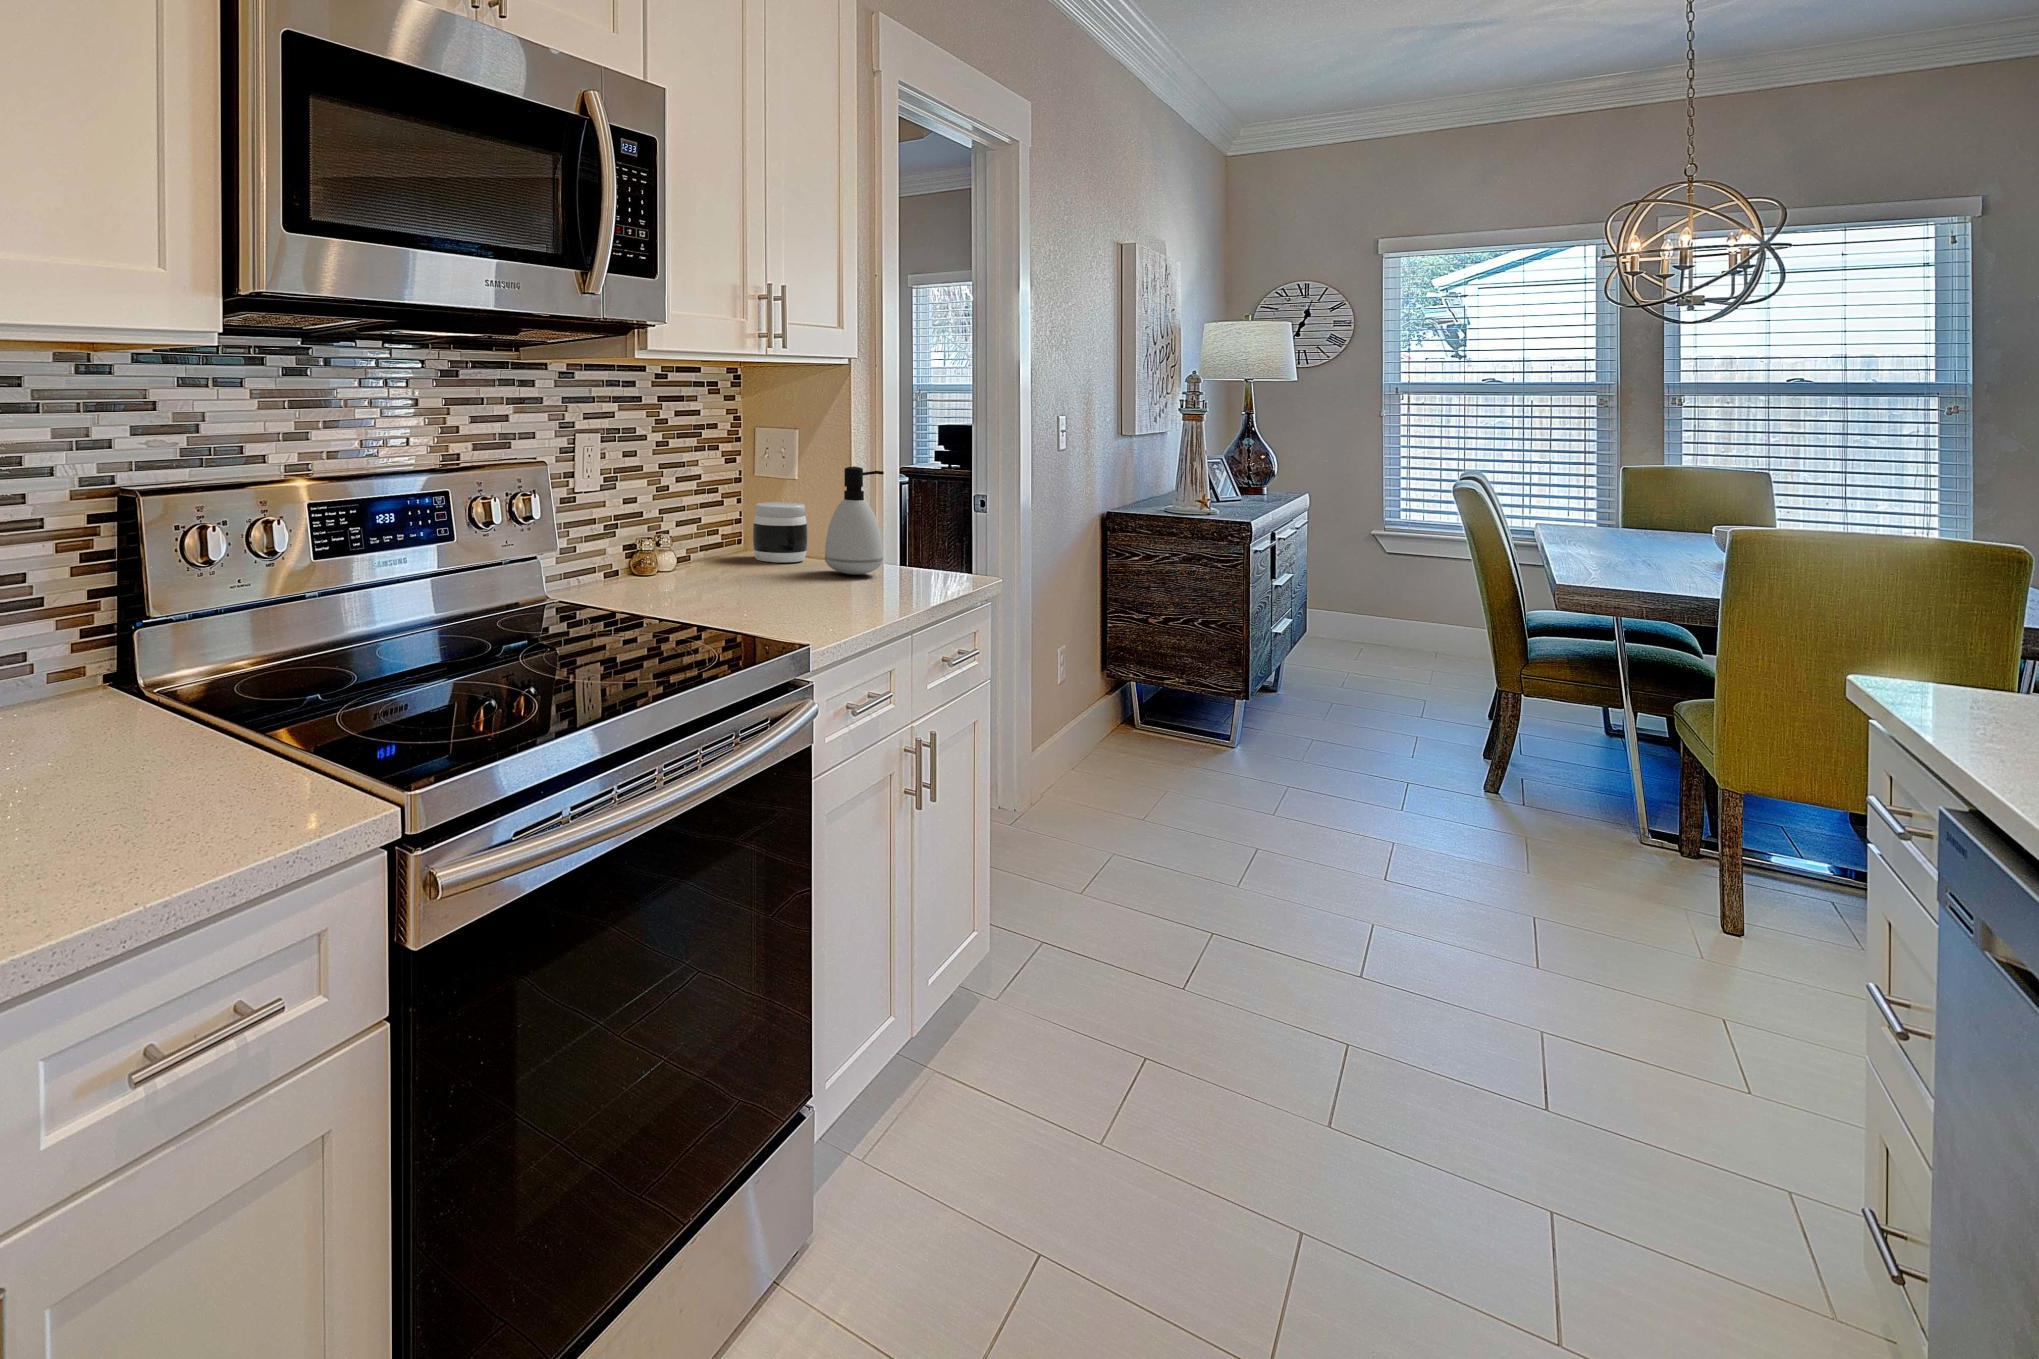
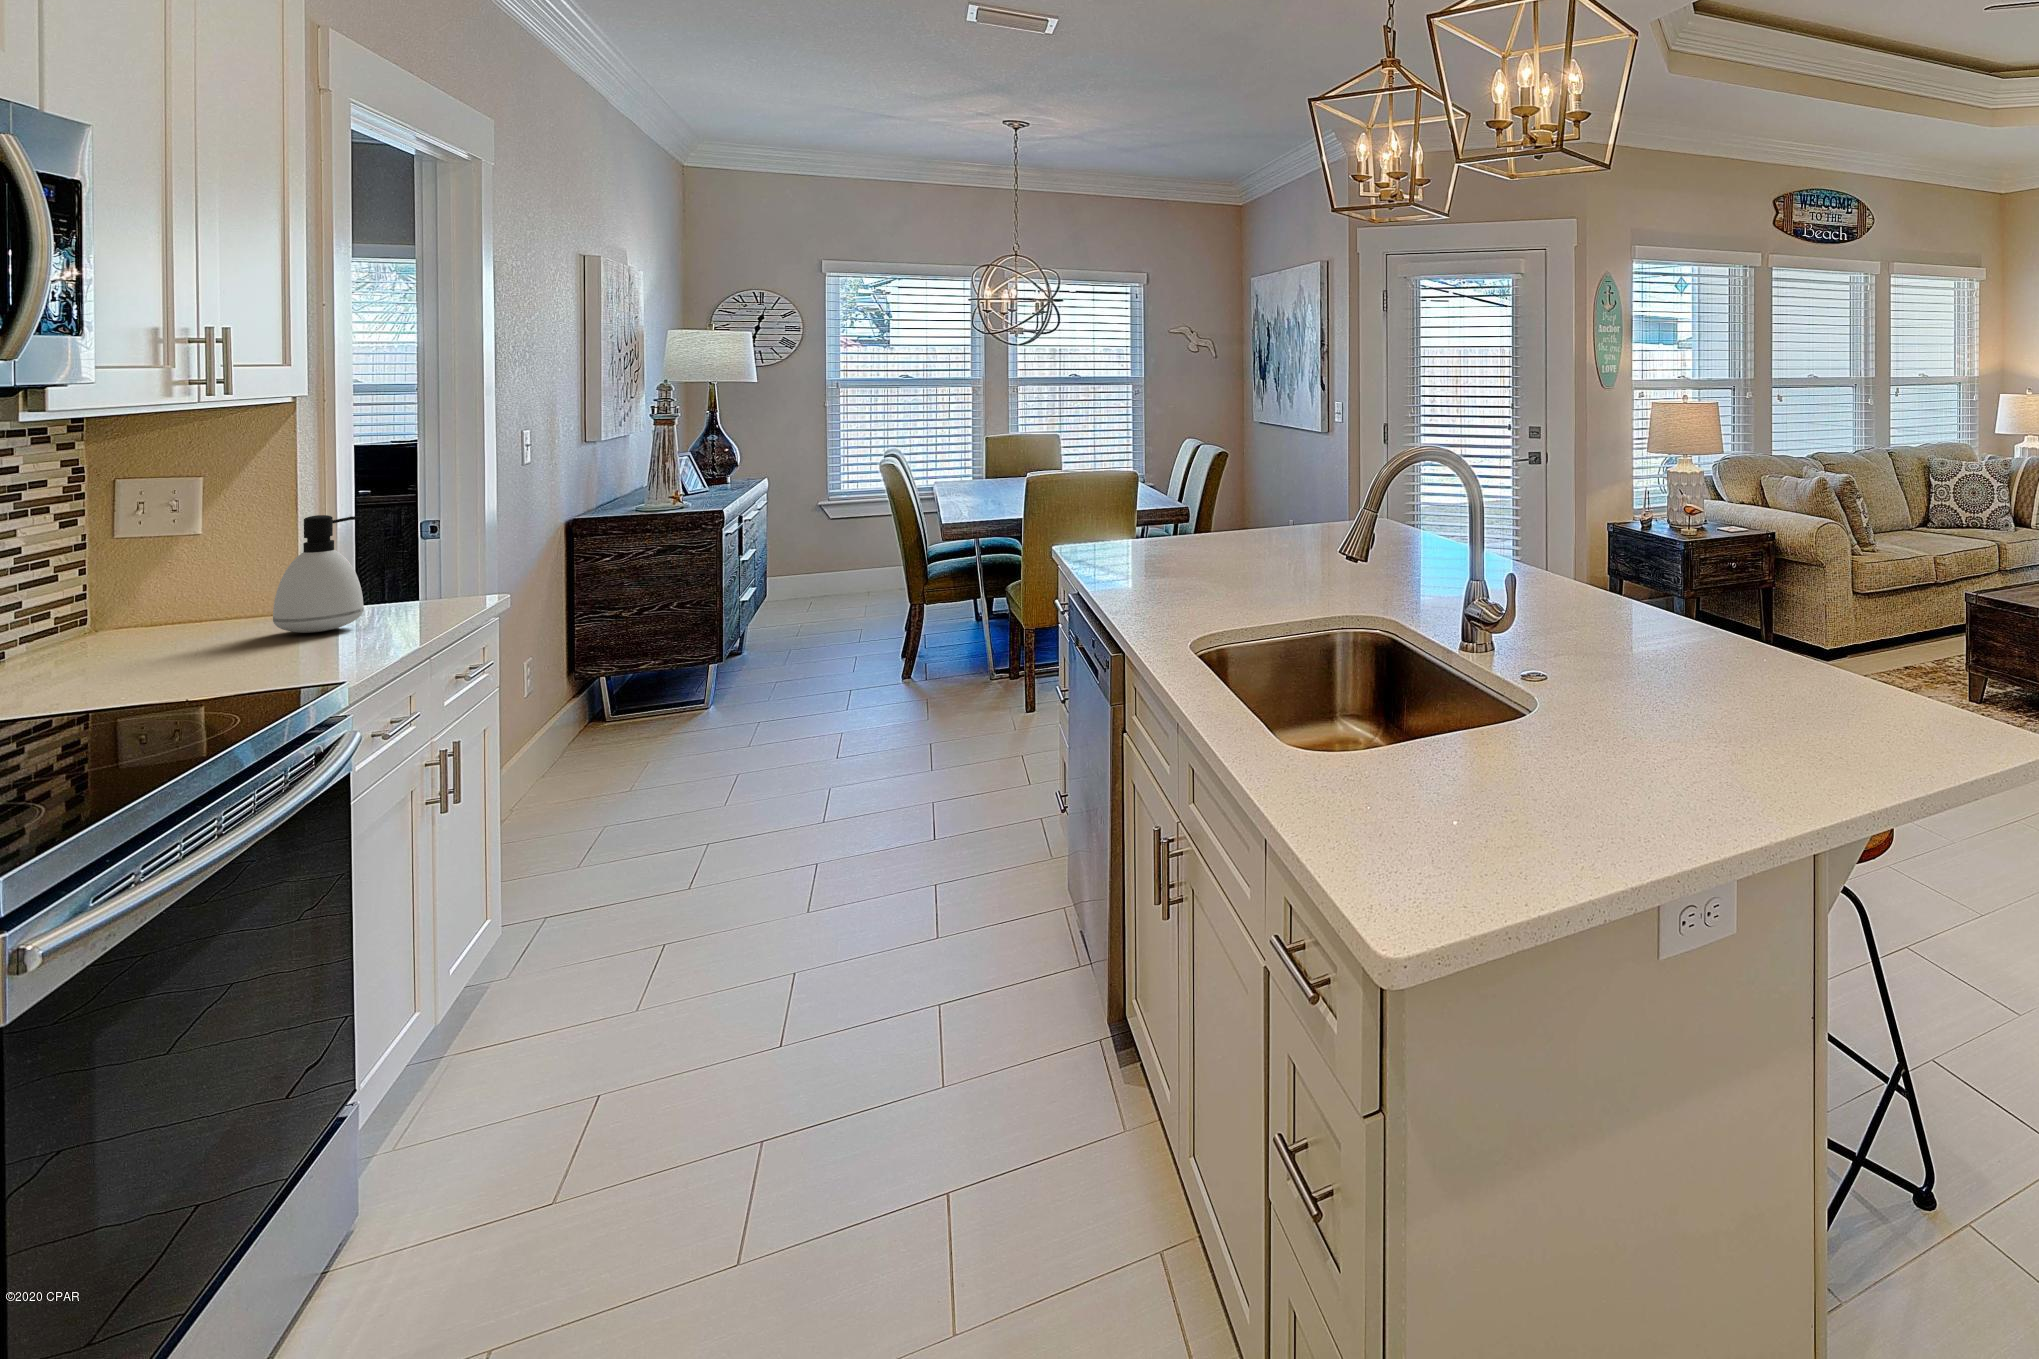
jar: present [753,502,807,562] -> none [130,564,228,641]

